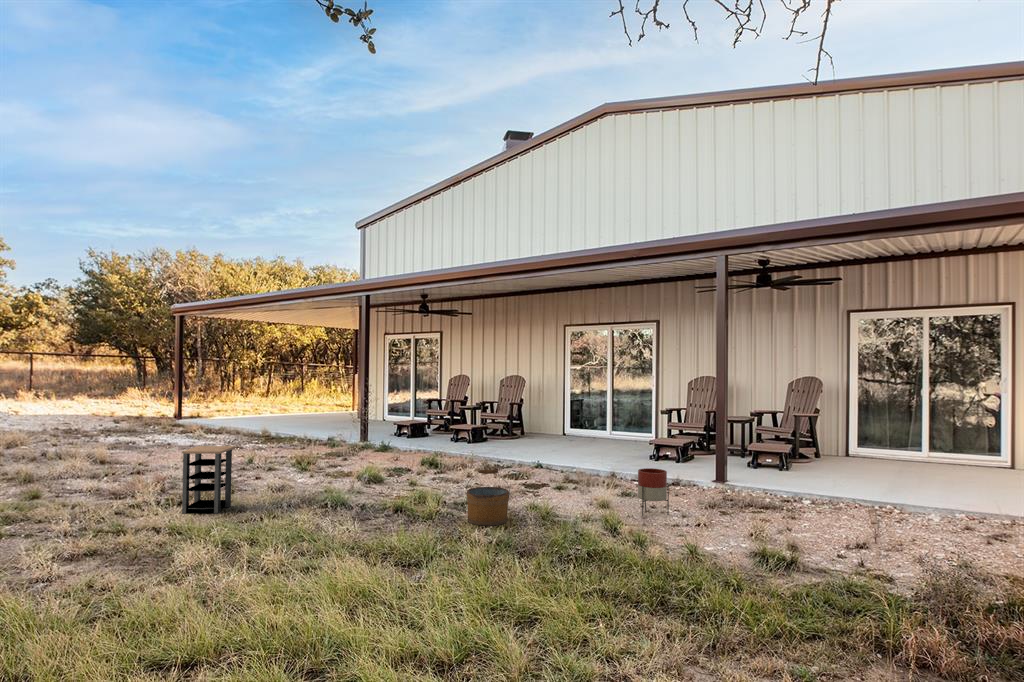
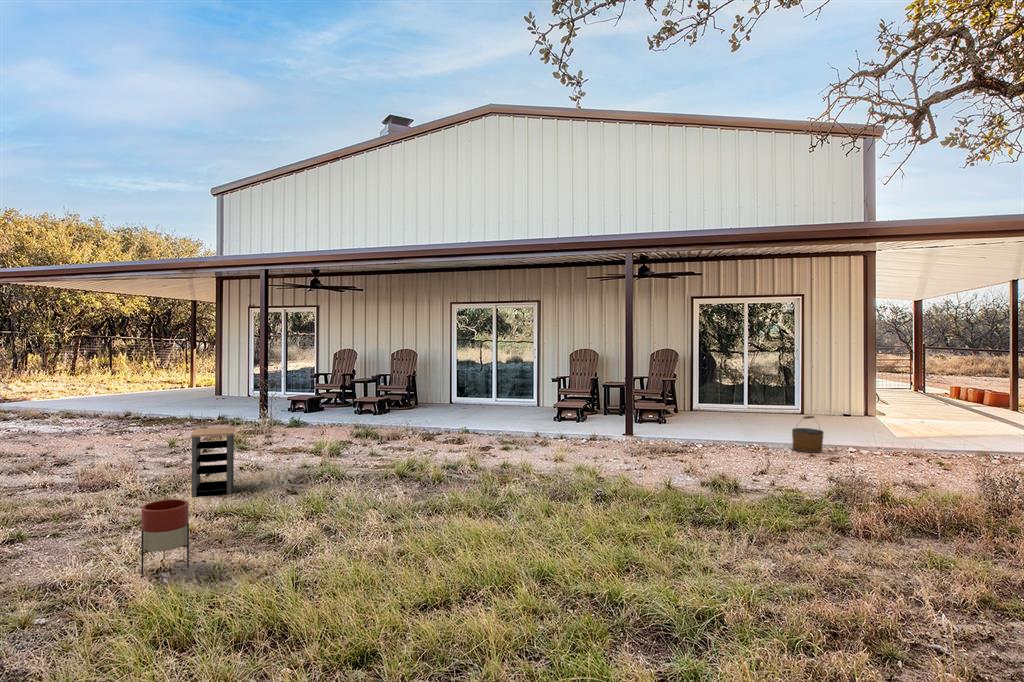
planter: present [638,468,669,516] -> present [141,499,189,575]
bucket: present [466,470,510,526] -> present [792,416,823,453]

